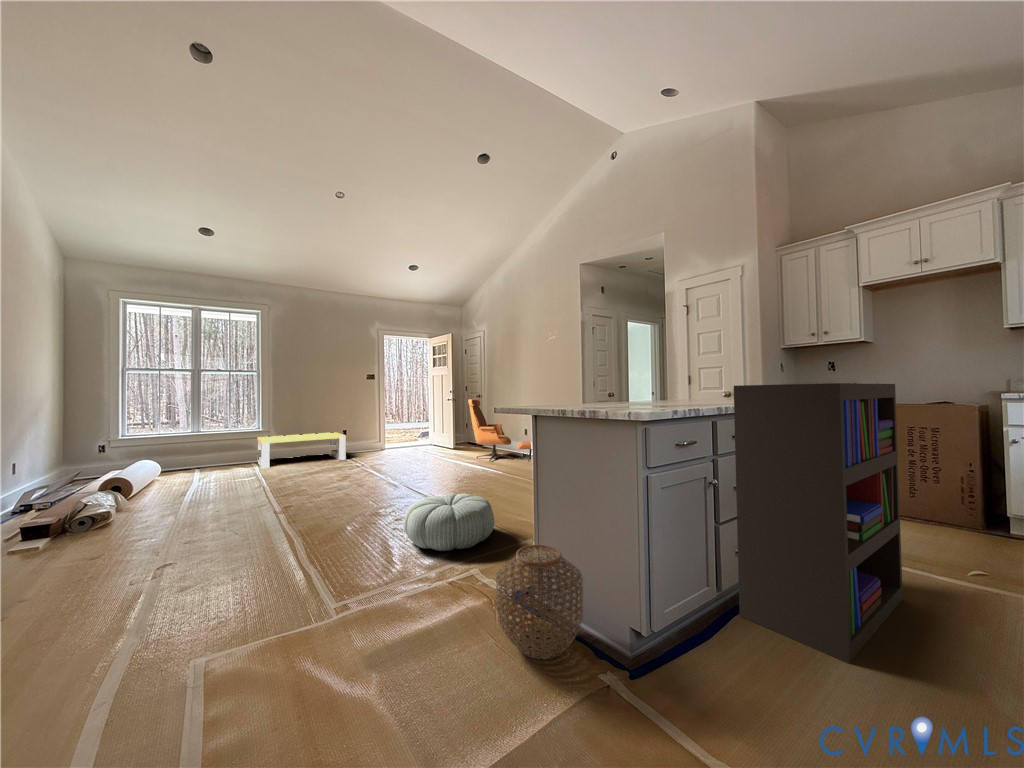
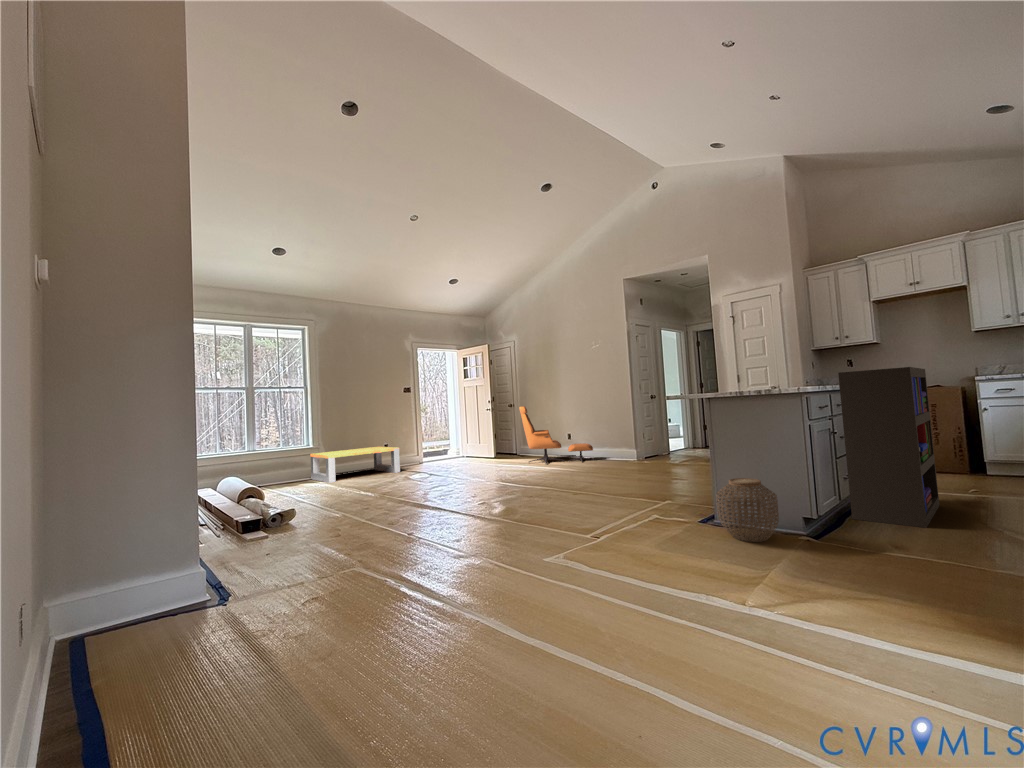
pouf: present [404,494,494,551] -> none [570,473,642,511]

